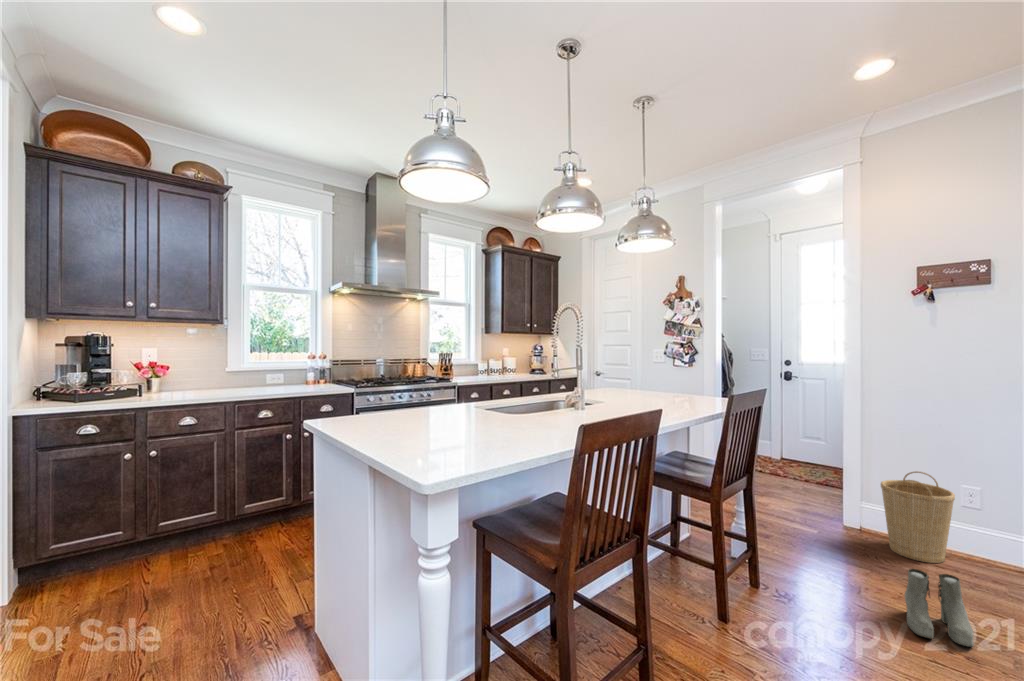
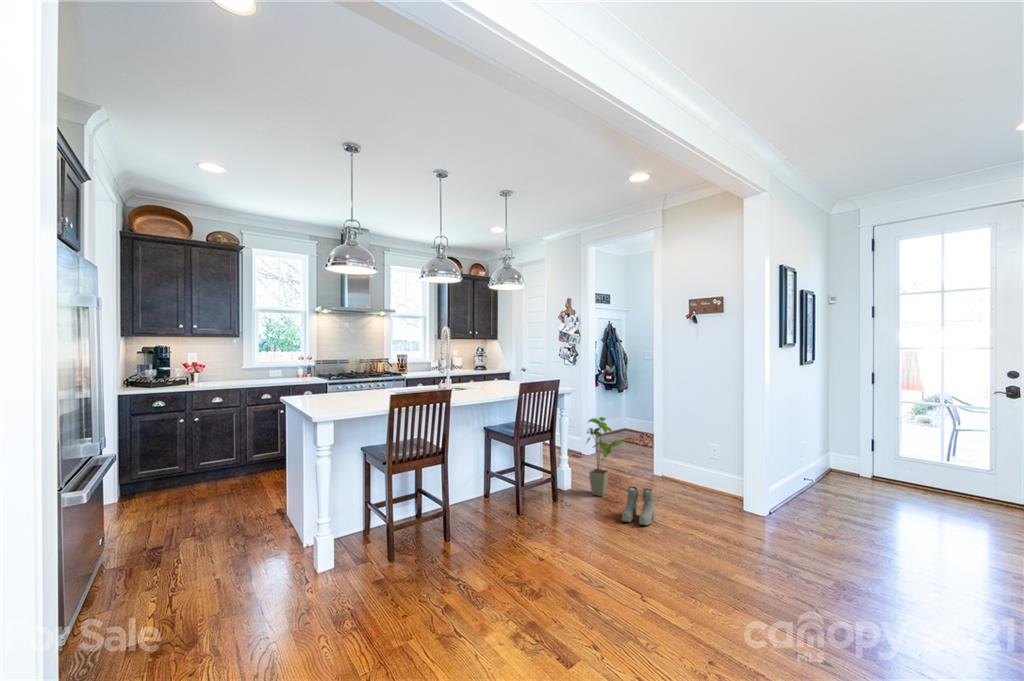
house plant: none [780,447,858,574] -> present [587,417,625,496]
basket: present [881,471,955,563] -> none [661,436,700,493]

